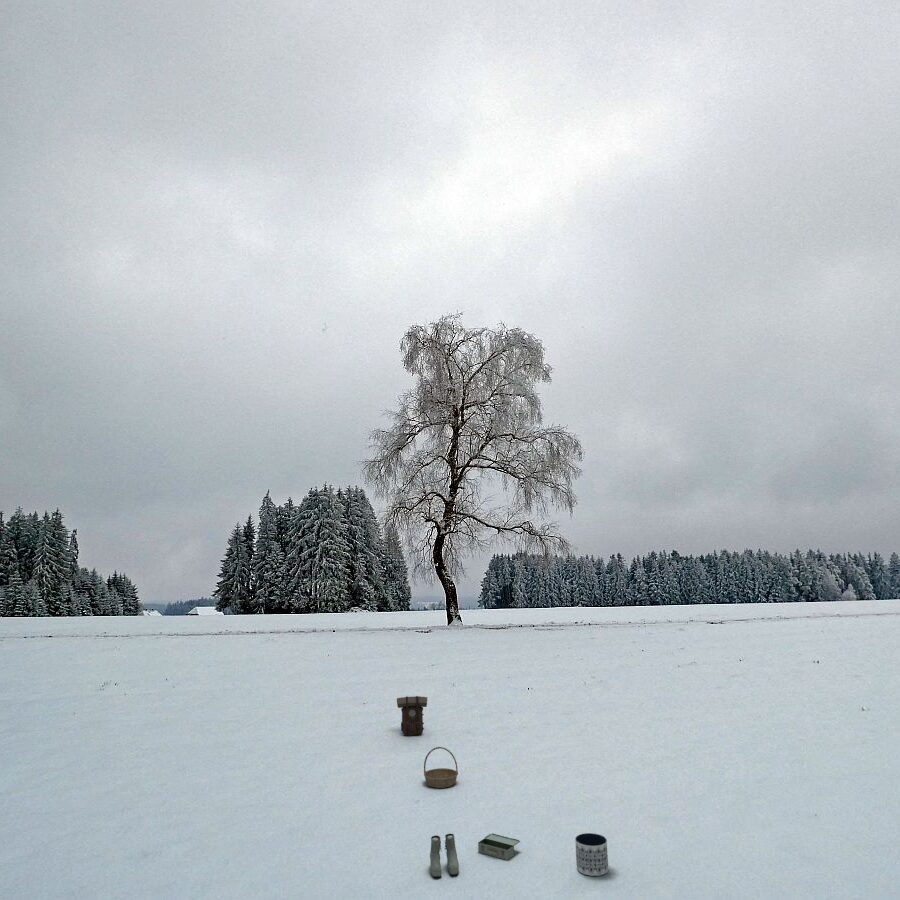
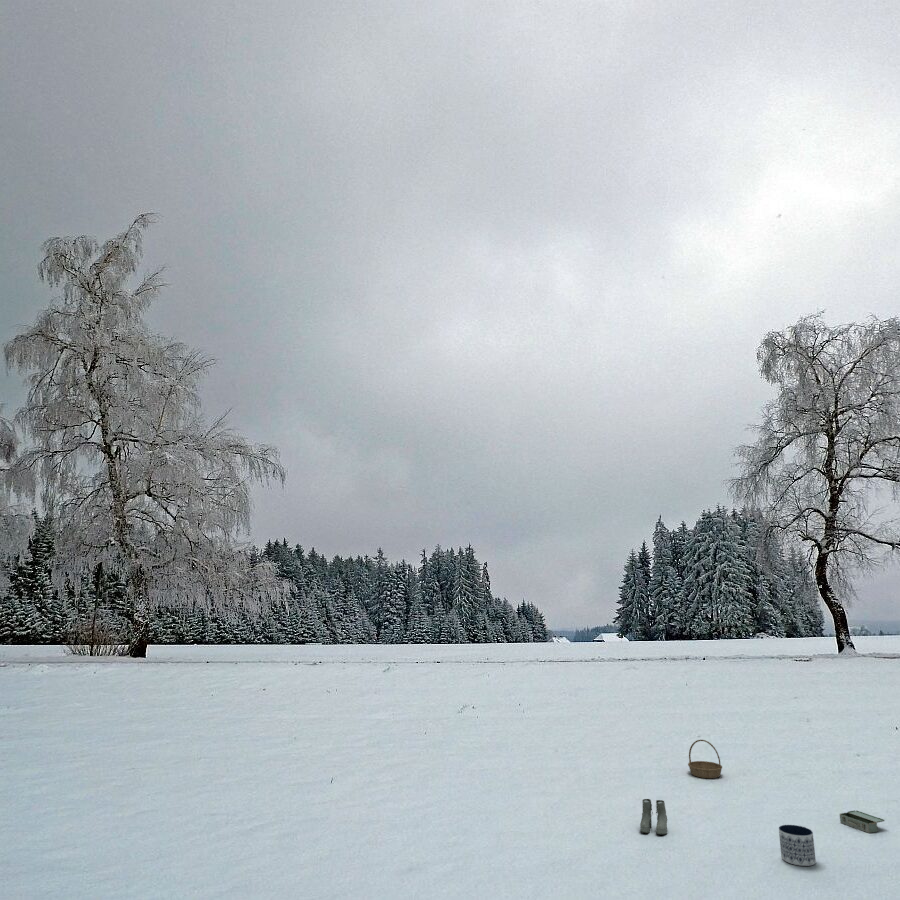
backpack: present [397,696,427,736] -> none [692,699,724,738]
toolbox: present [478,833,520,860] -> present [840,810,884,833]

